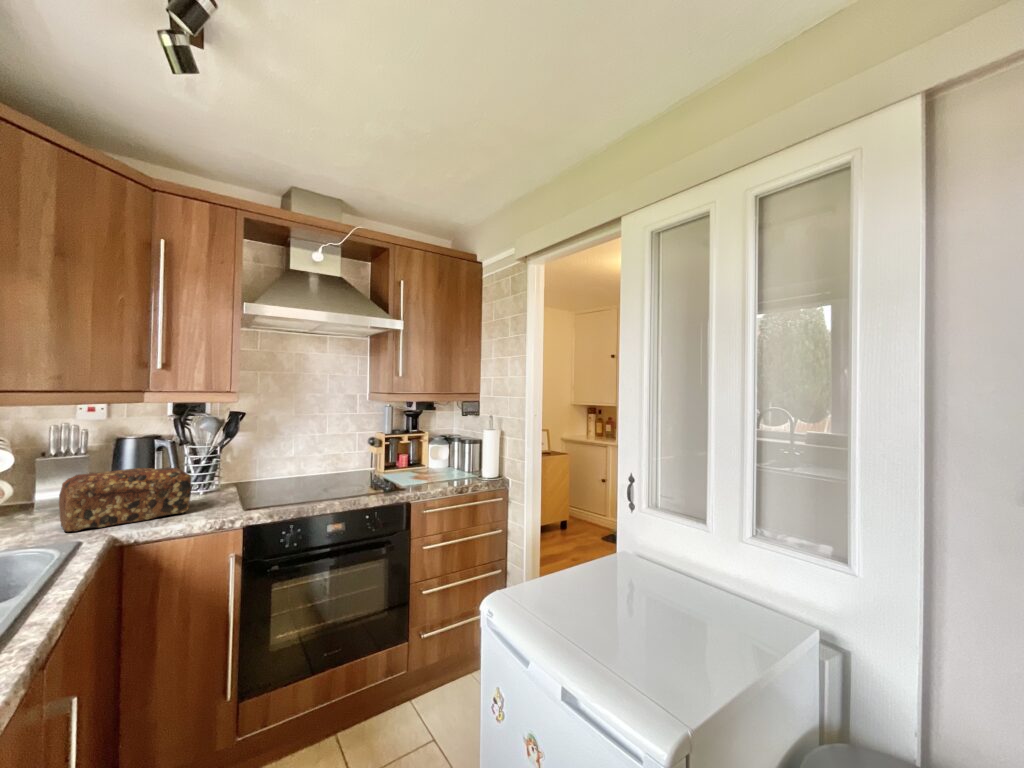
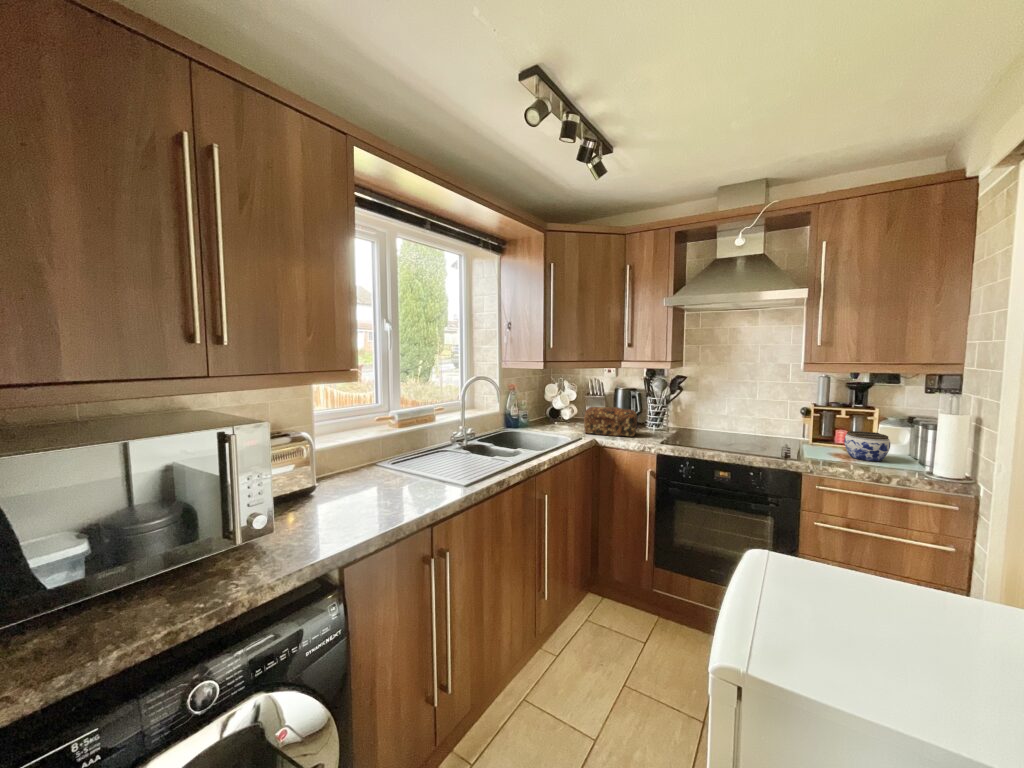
jar: none [420,452,450,477] -> present [844,431,890,461]

